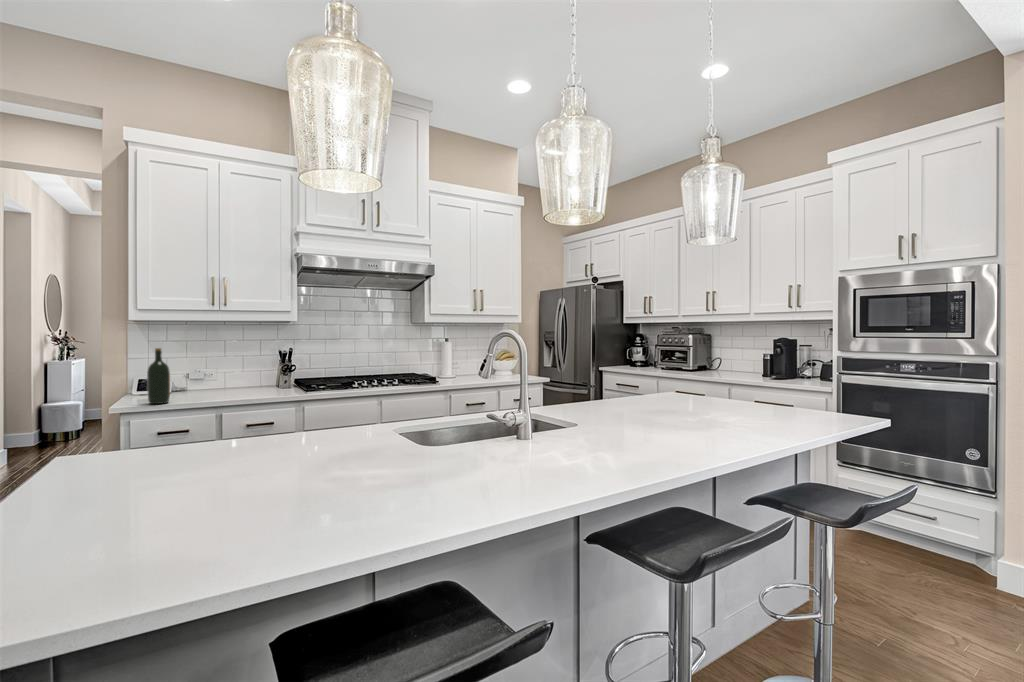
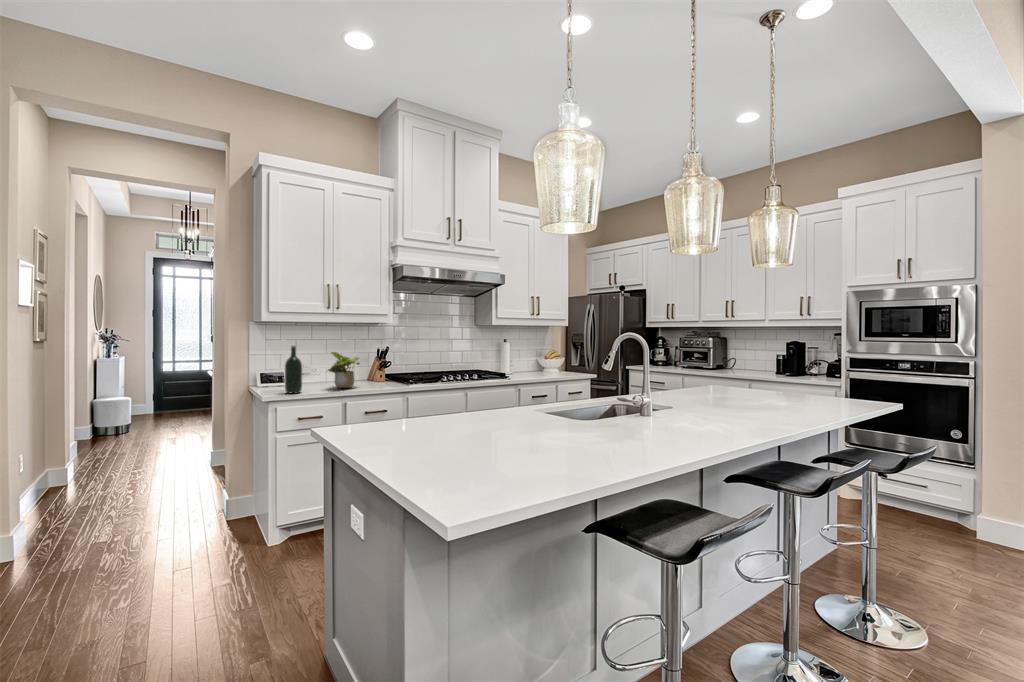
potted plant: none [203,355,247,398] -> present [328,352,360,389]

